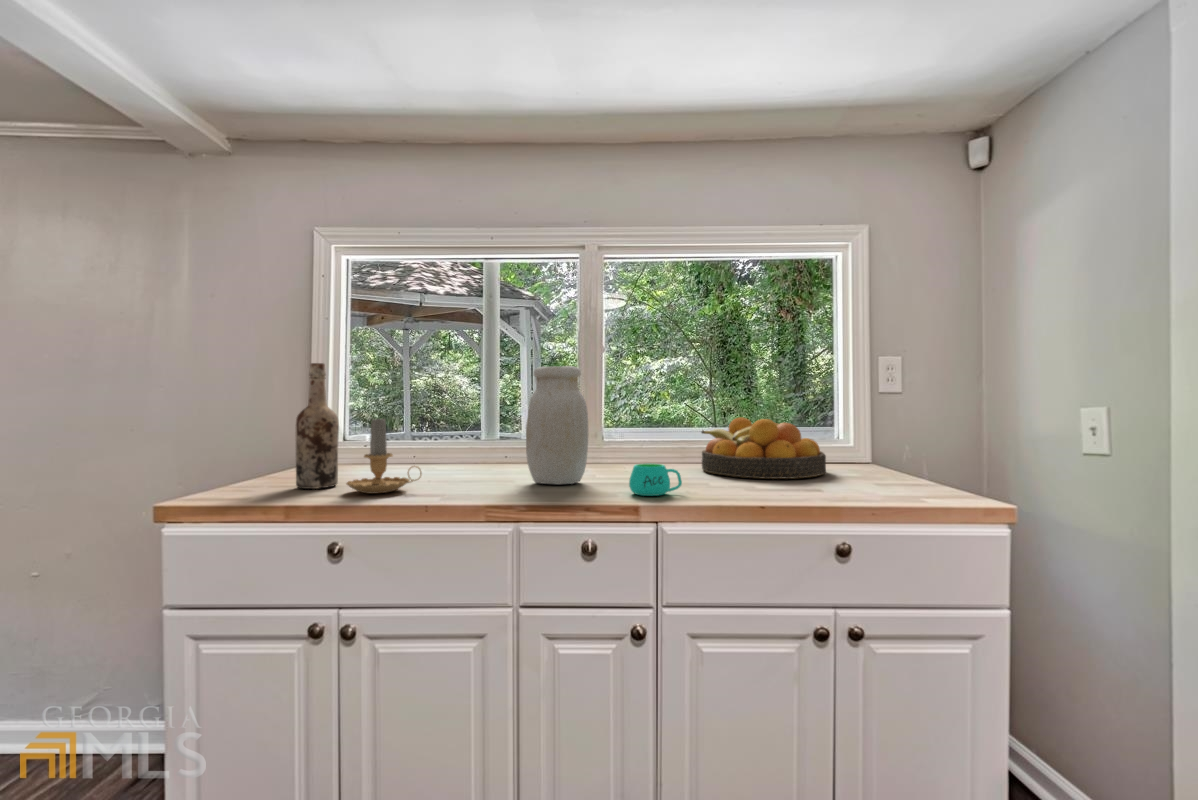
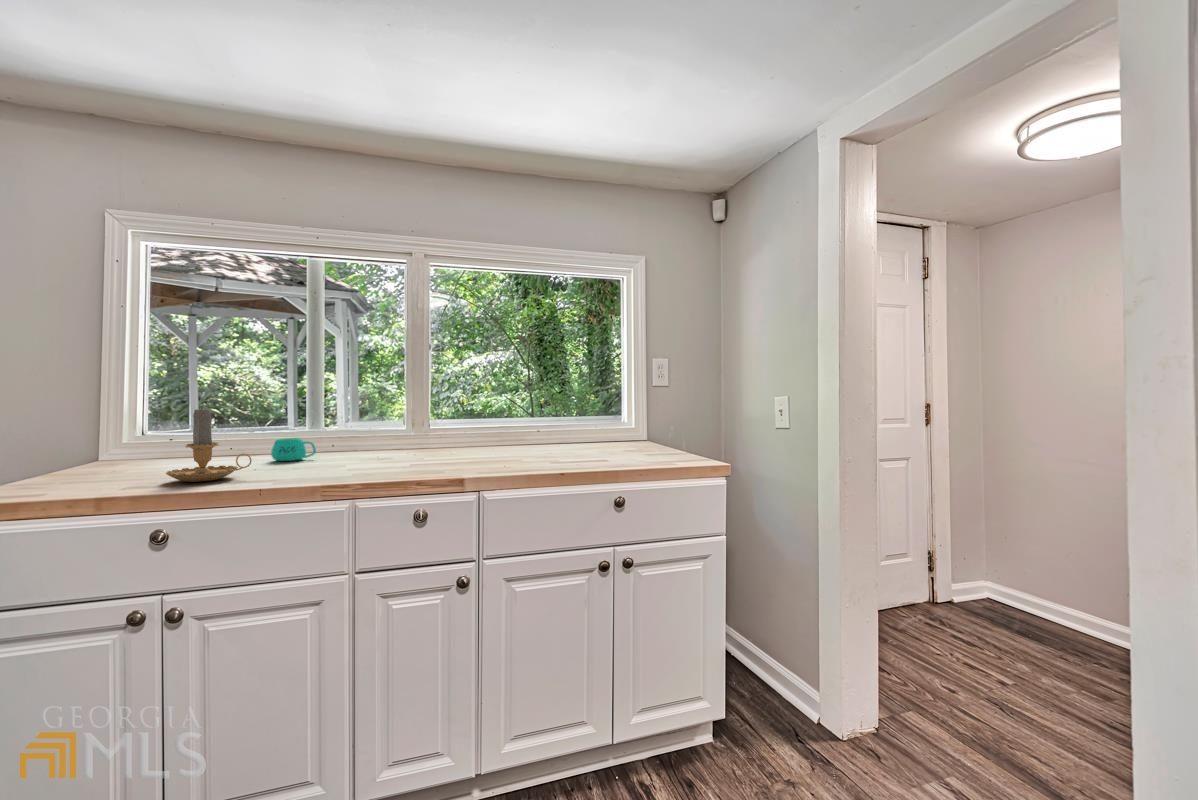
wine bottle: present [295,363,339,489] -> none [99,353,151,481]
jar: present [526,366,588,484] -> none [358,361,418,466]
fruit bowl: present [702,418,826,479] -> none [517,406,614,454]
mug: present [629,464,682,496] -> present [271,438,316,461]

